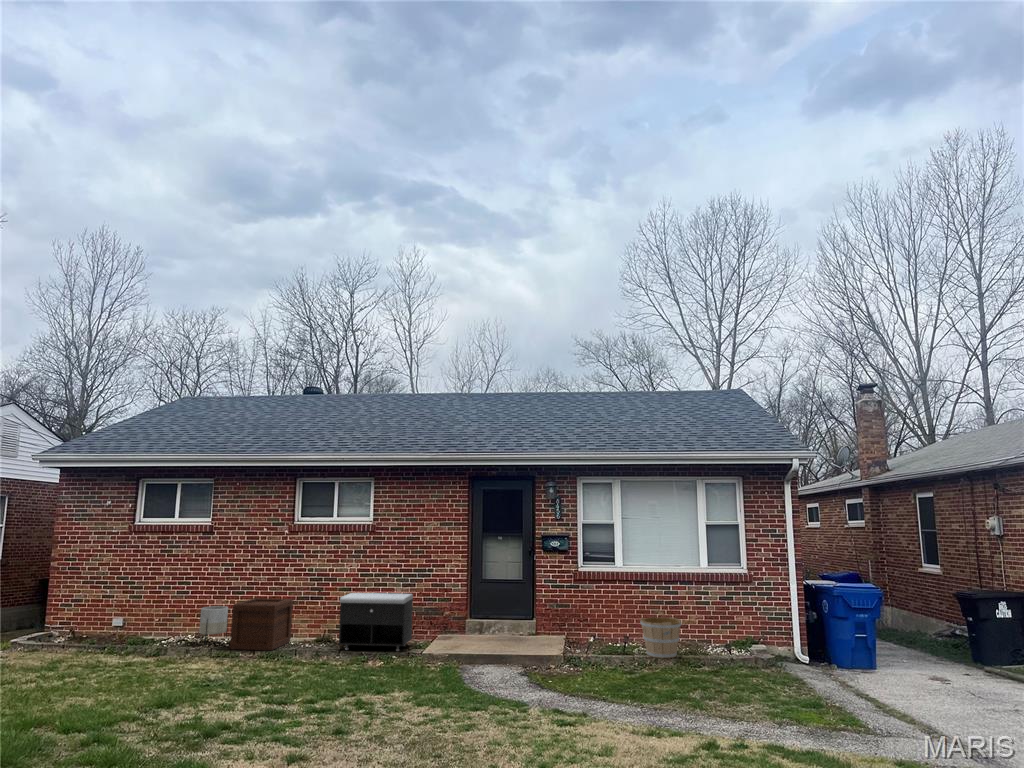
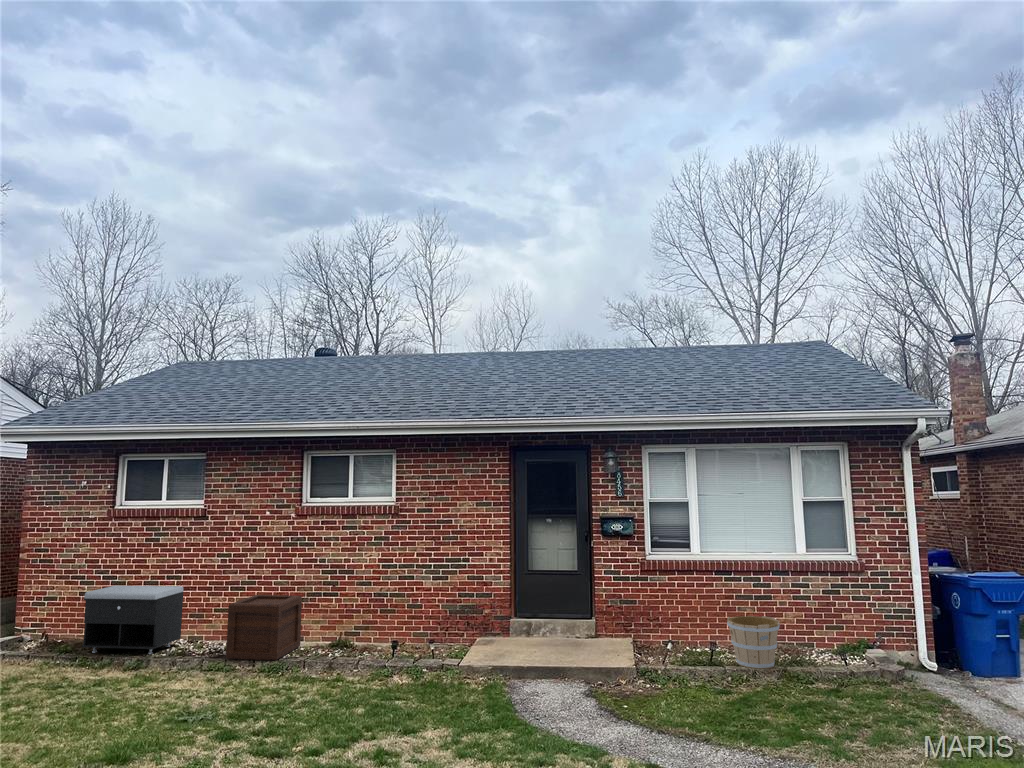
storage bench: present [338,593,413,651] -> present [82,586,183,654]
planter: present [199,606,228,643] -> none [191,604,226,653]

